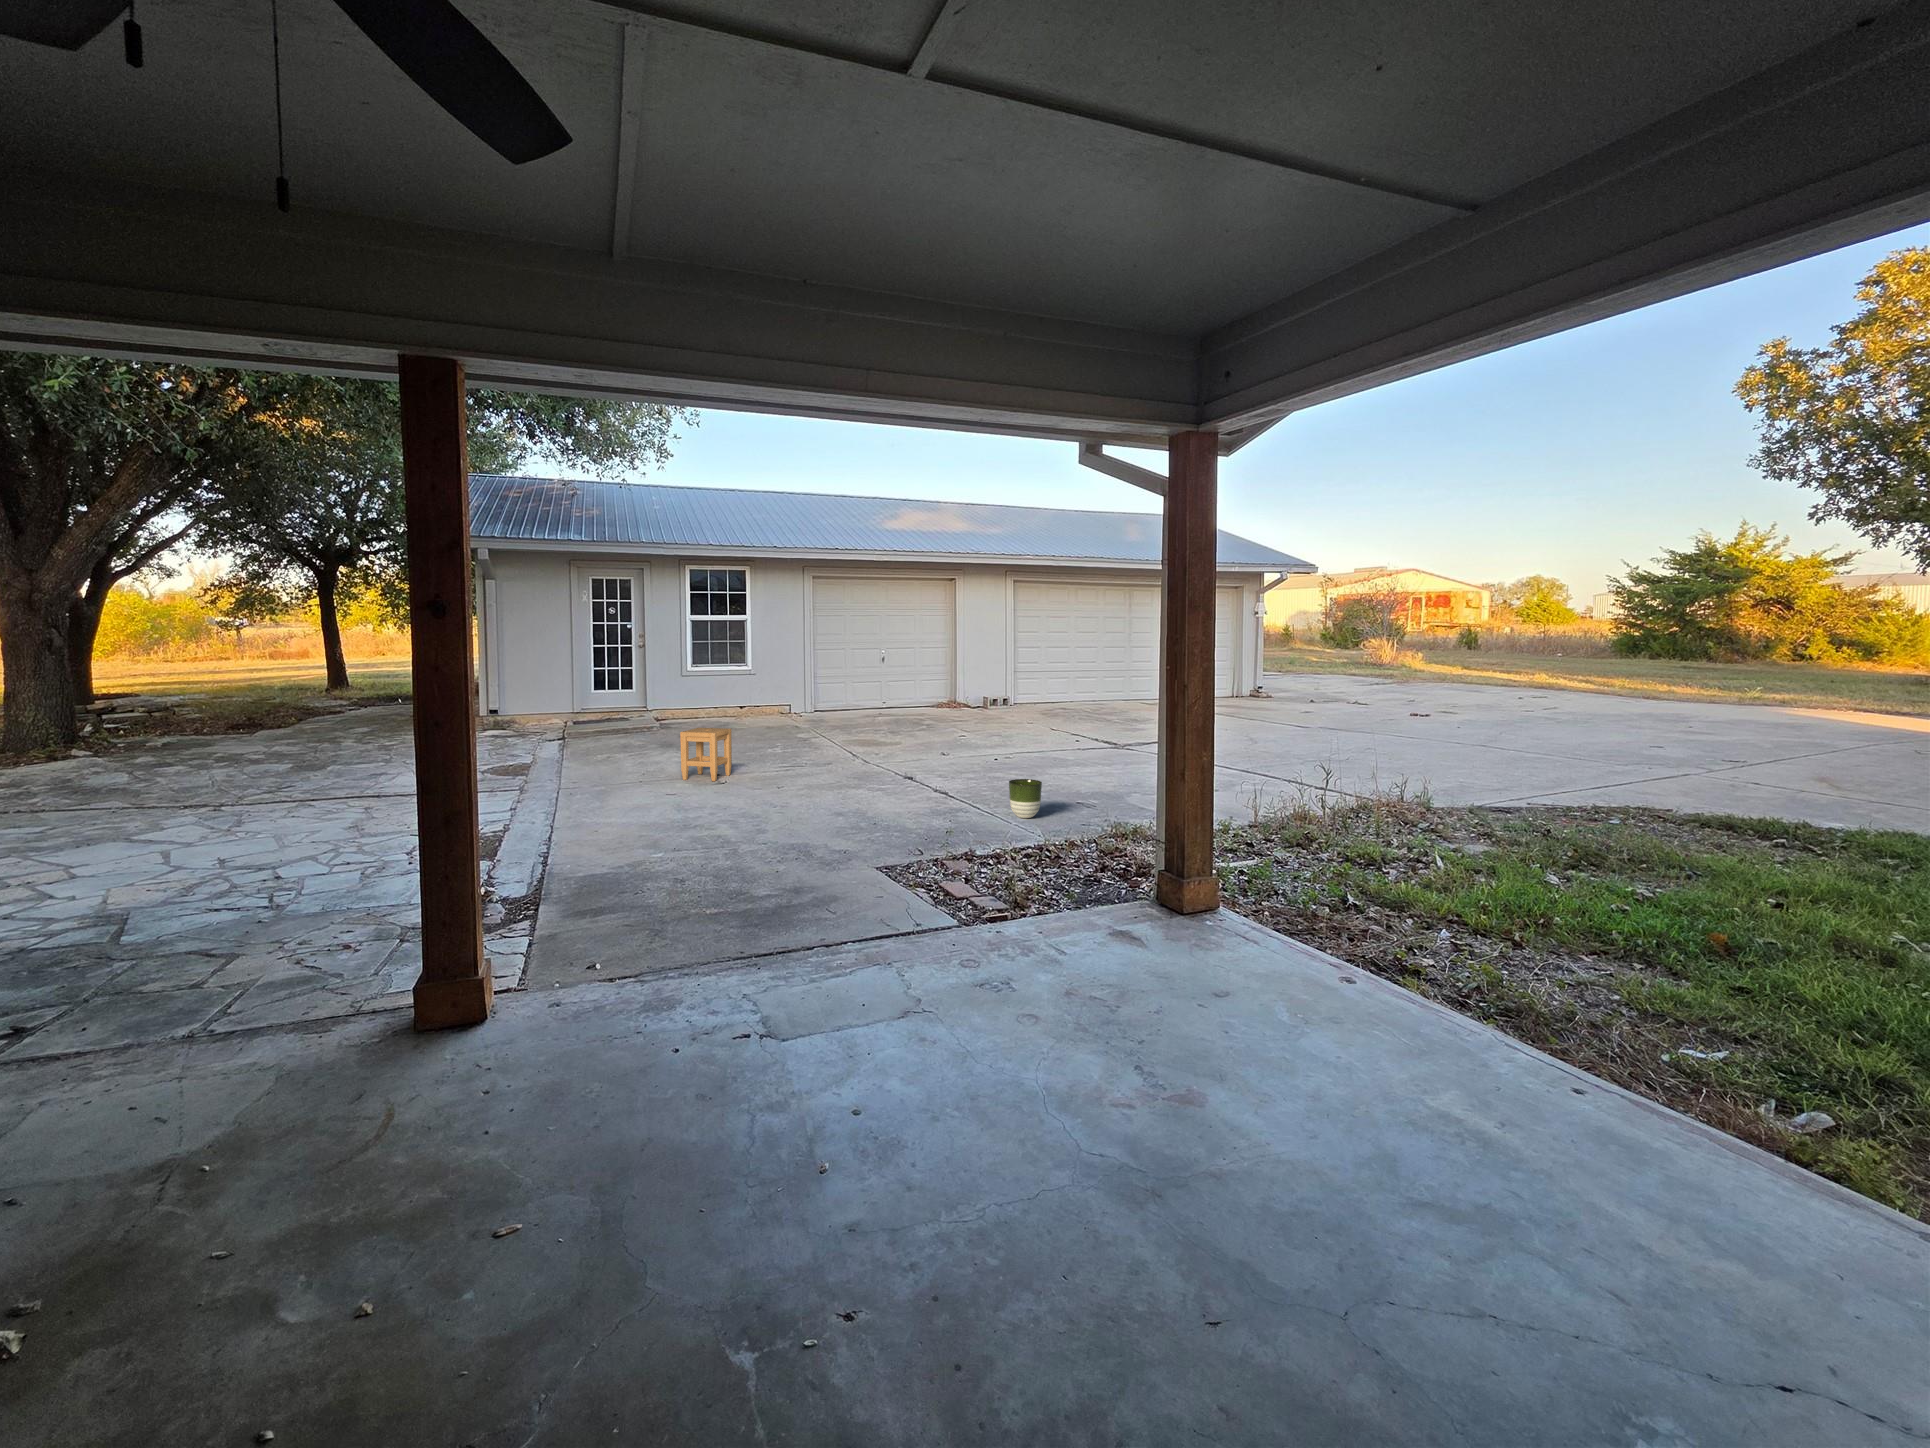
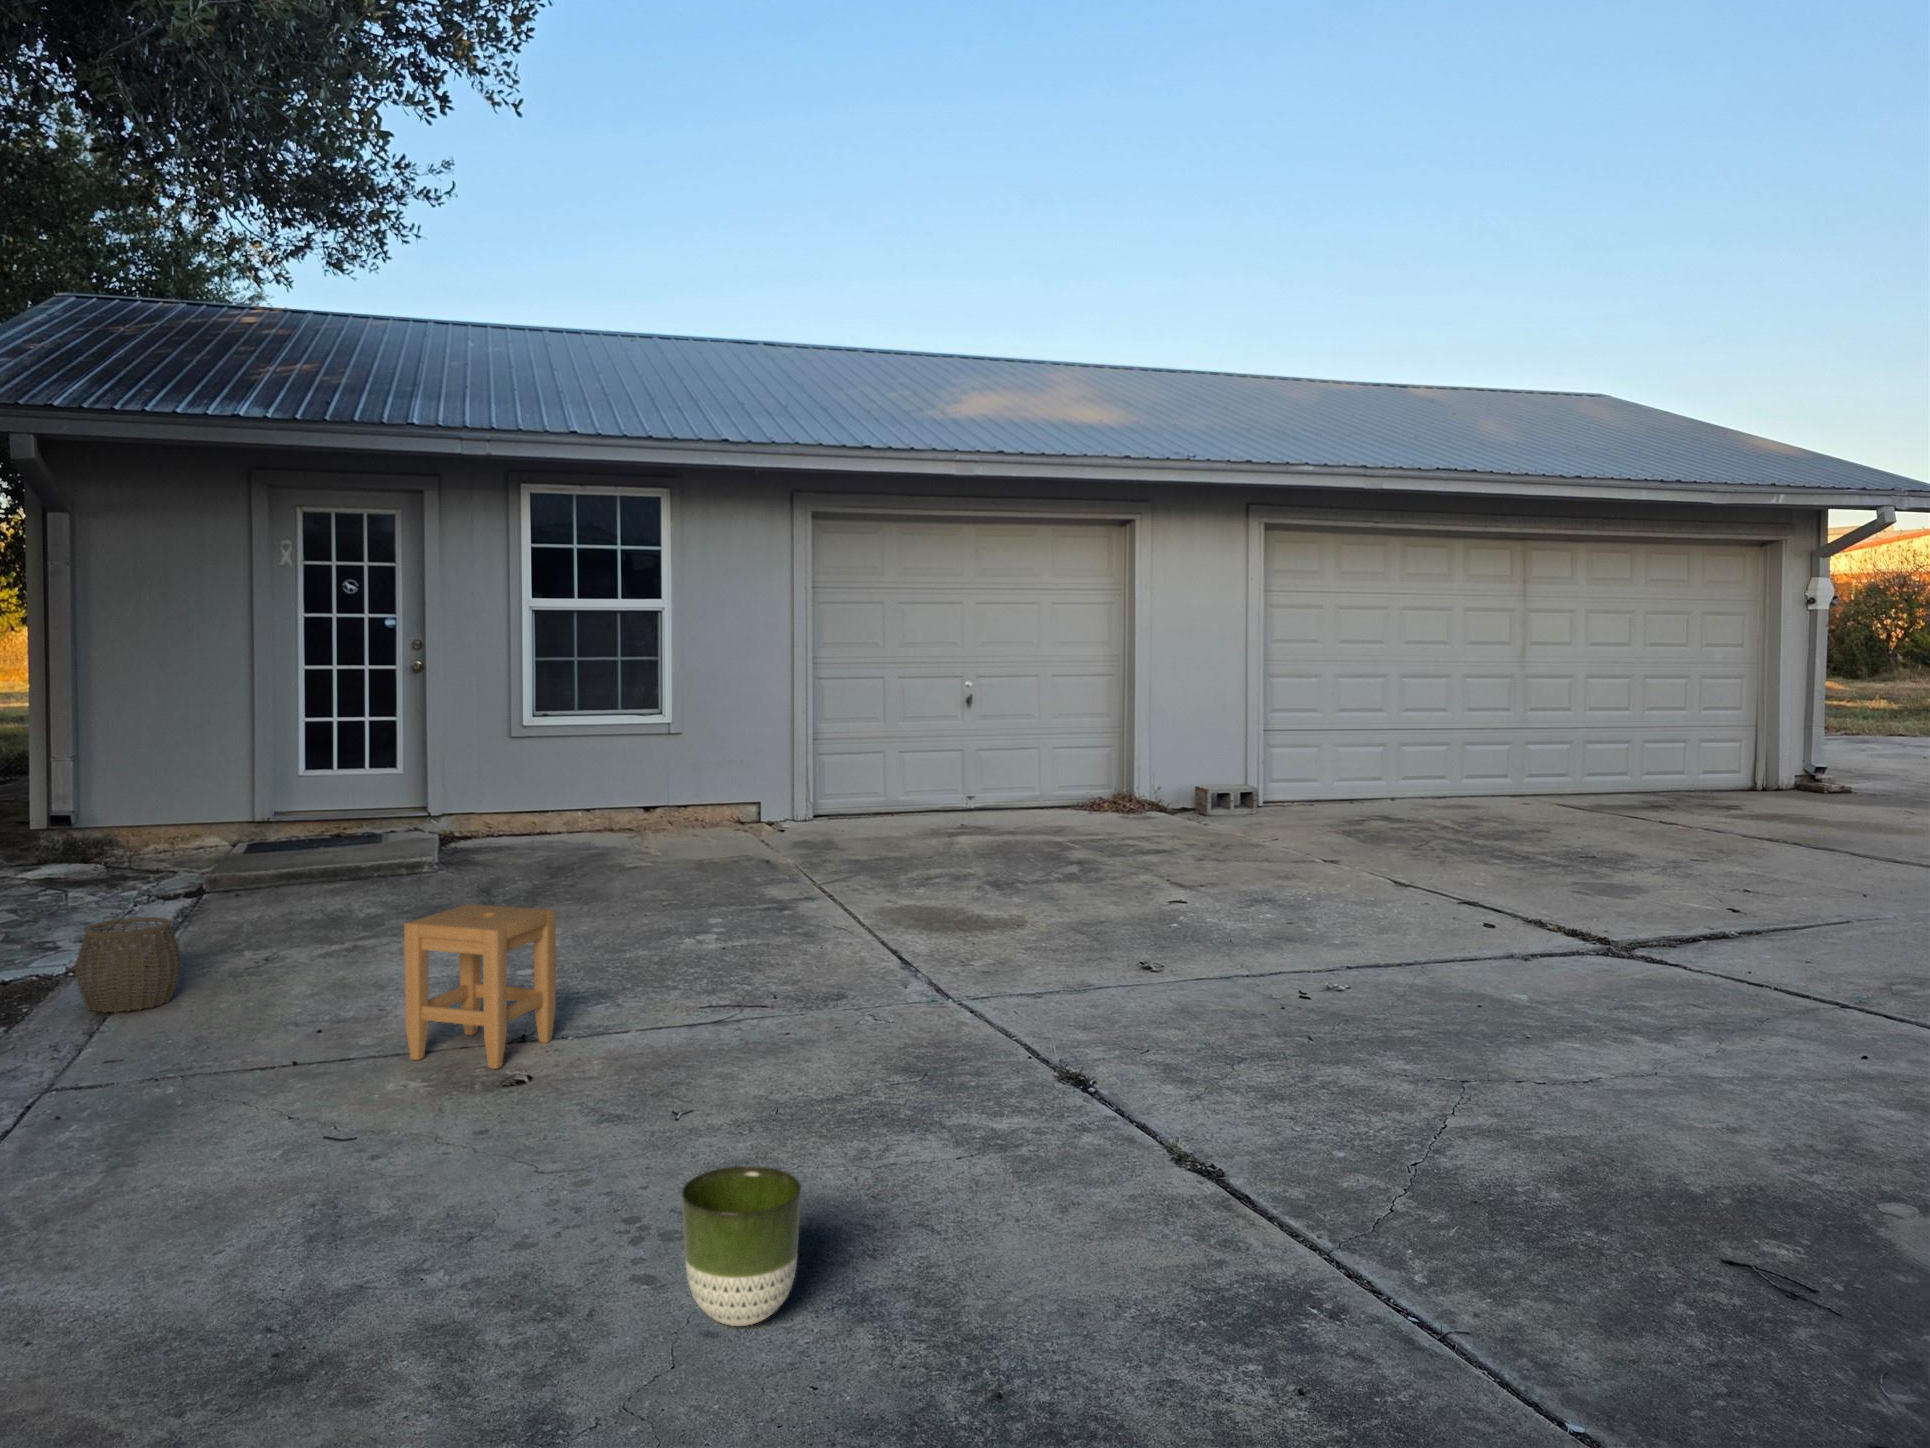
woven basket: none [548,738,585,771] -> present [75,917,181,1013]
planter: present [1009,779,1042,818] -> present [682,1166,801,1326]

